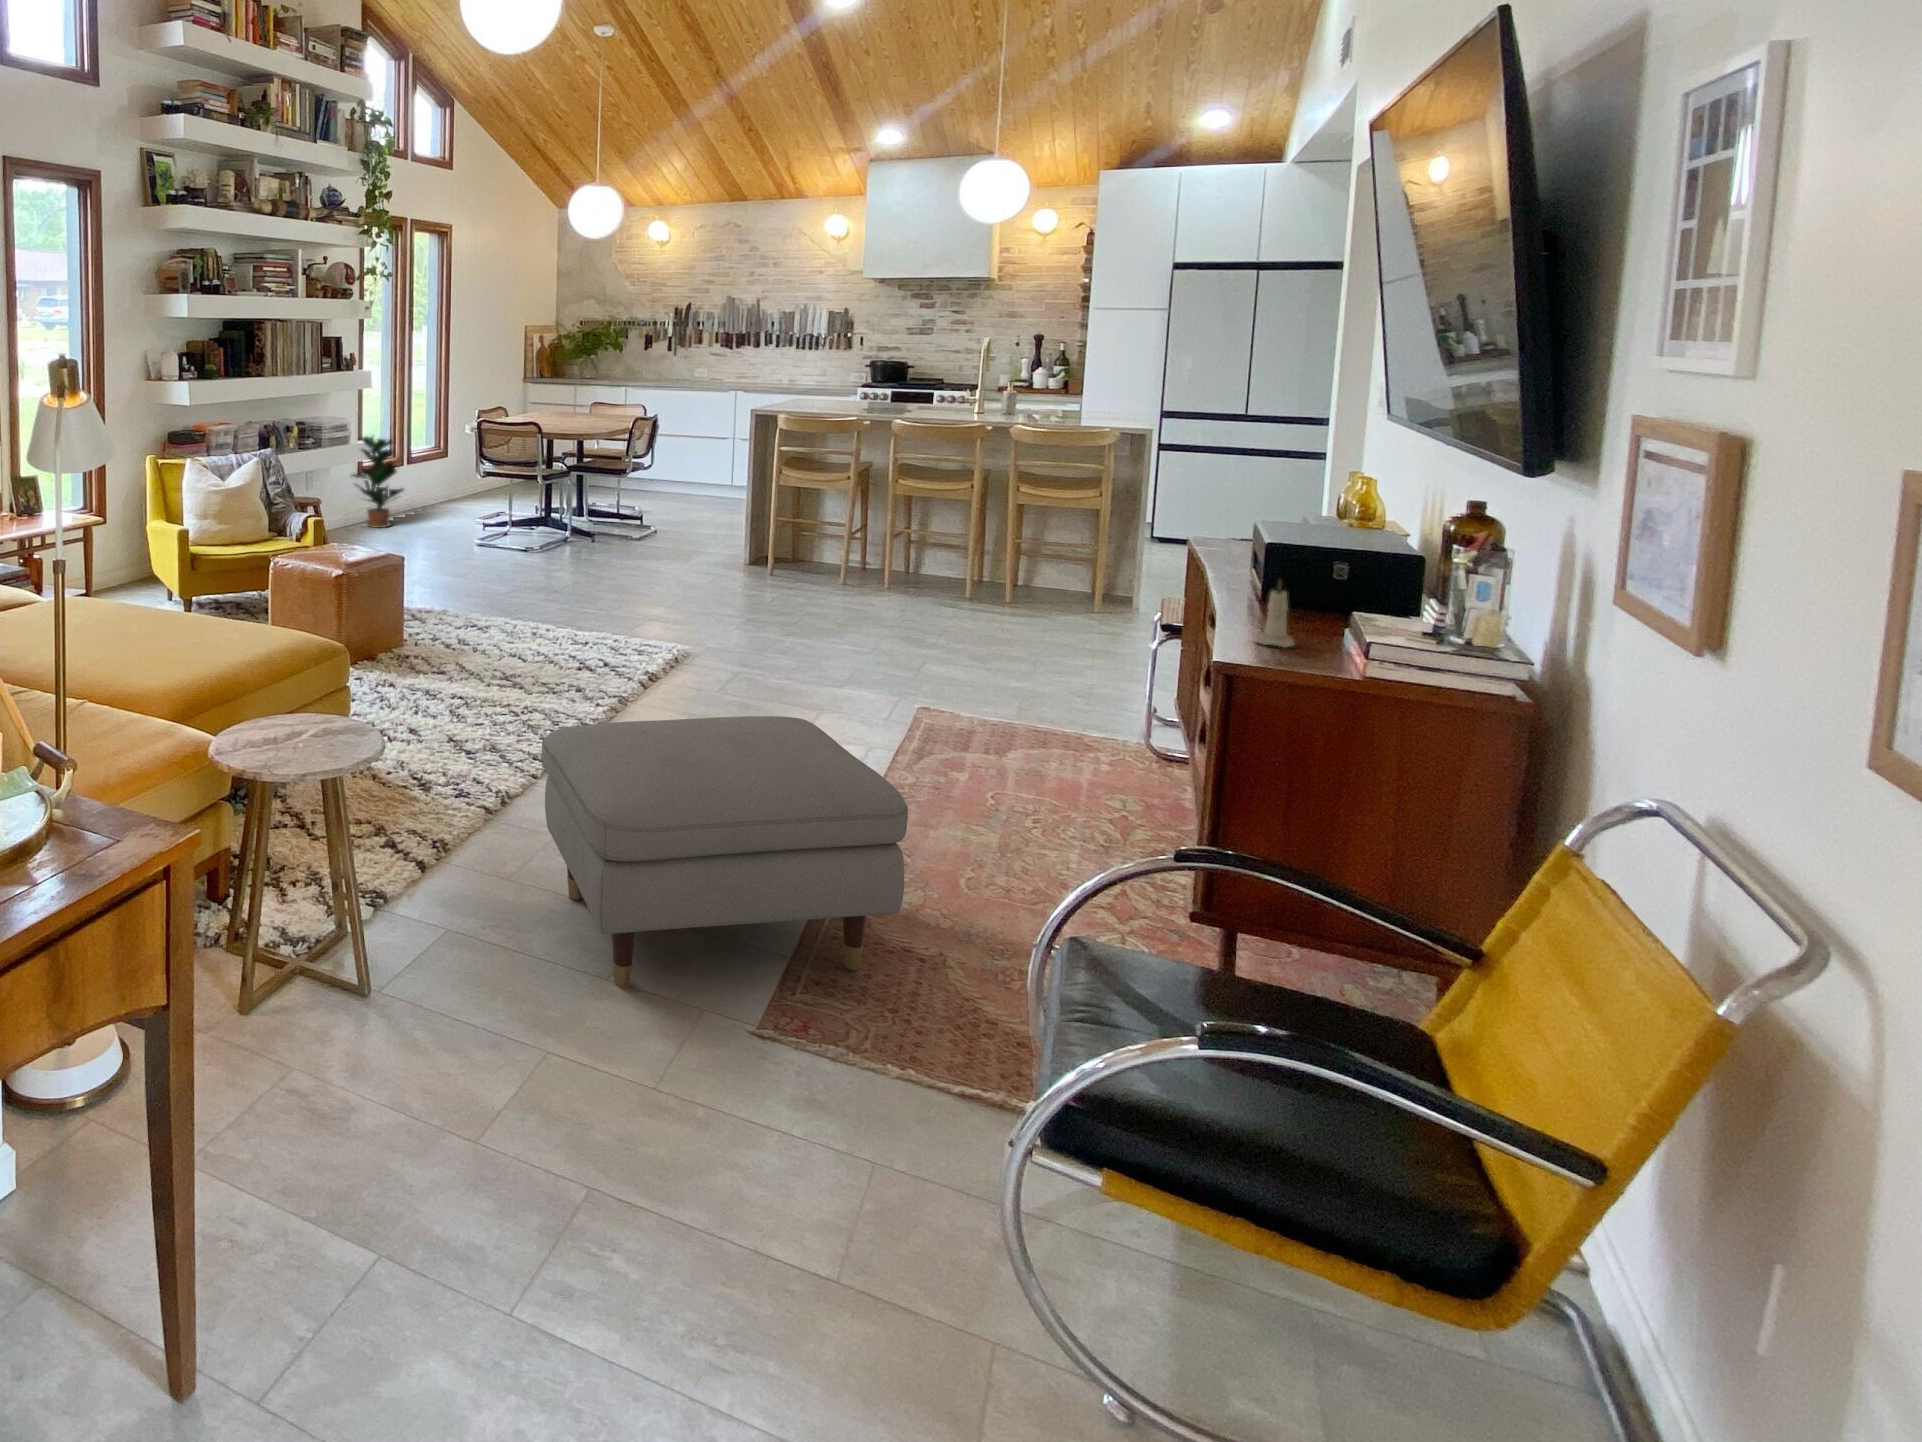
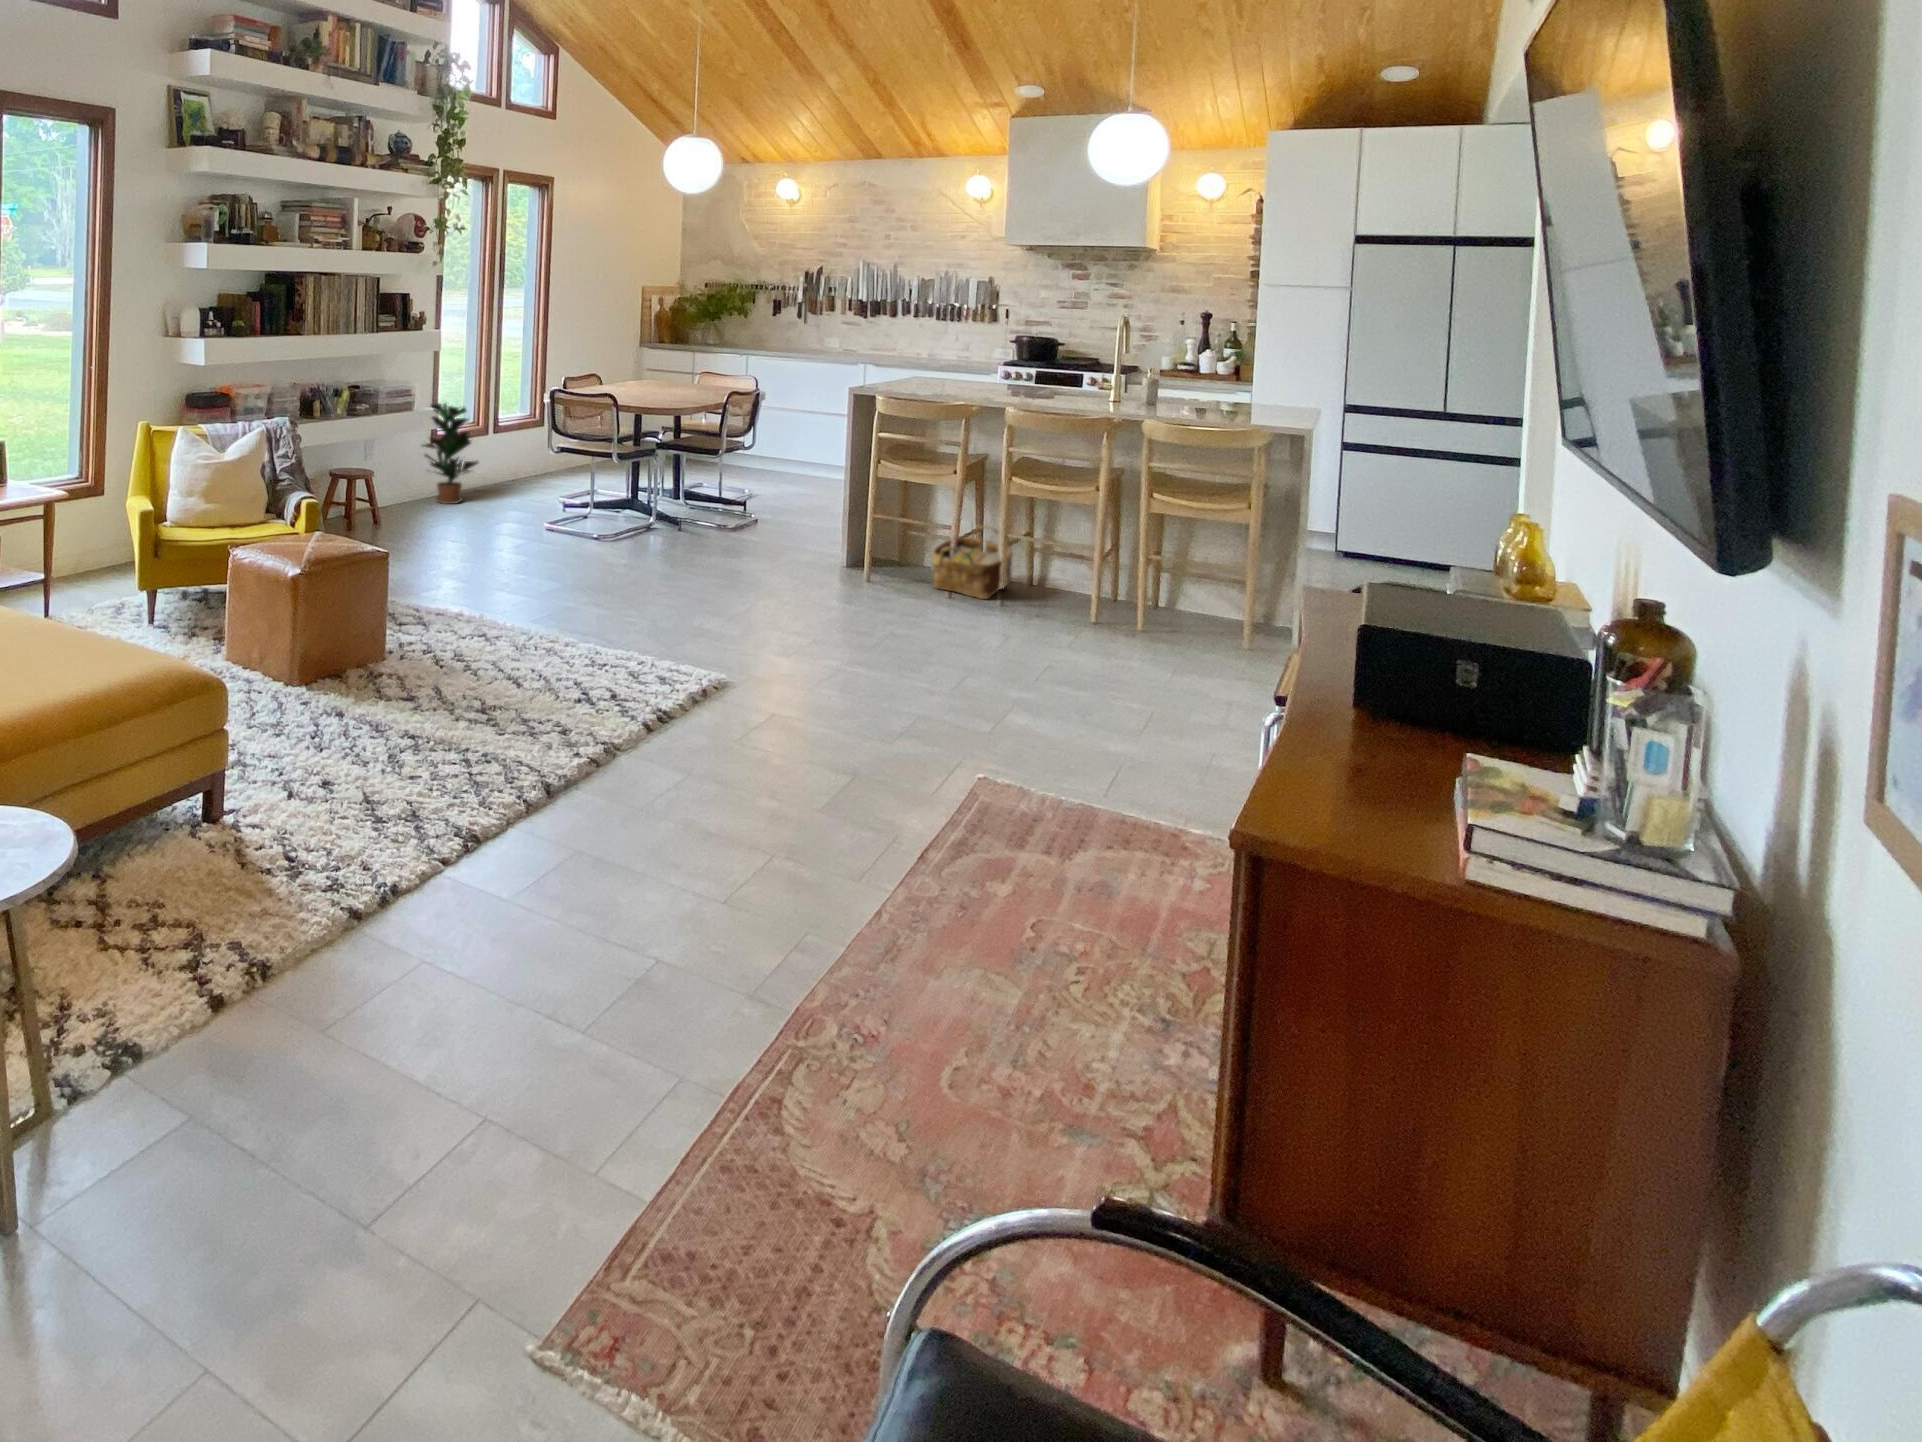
woven basket: none [830,524,898,586] -> present [932,526,1012,599]
candle: present [1255,582,1294,647] -> none [1337,693,1398,803]
ottoman: present [542,716,908,988] -> none [323,826,801,1256]

